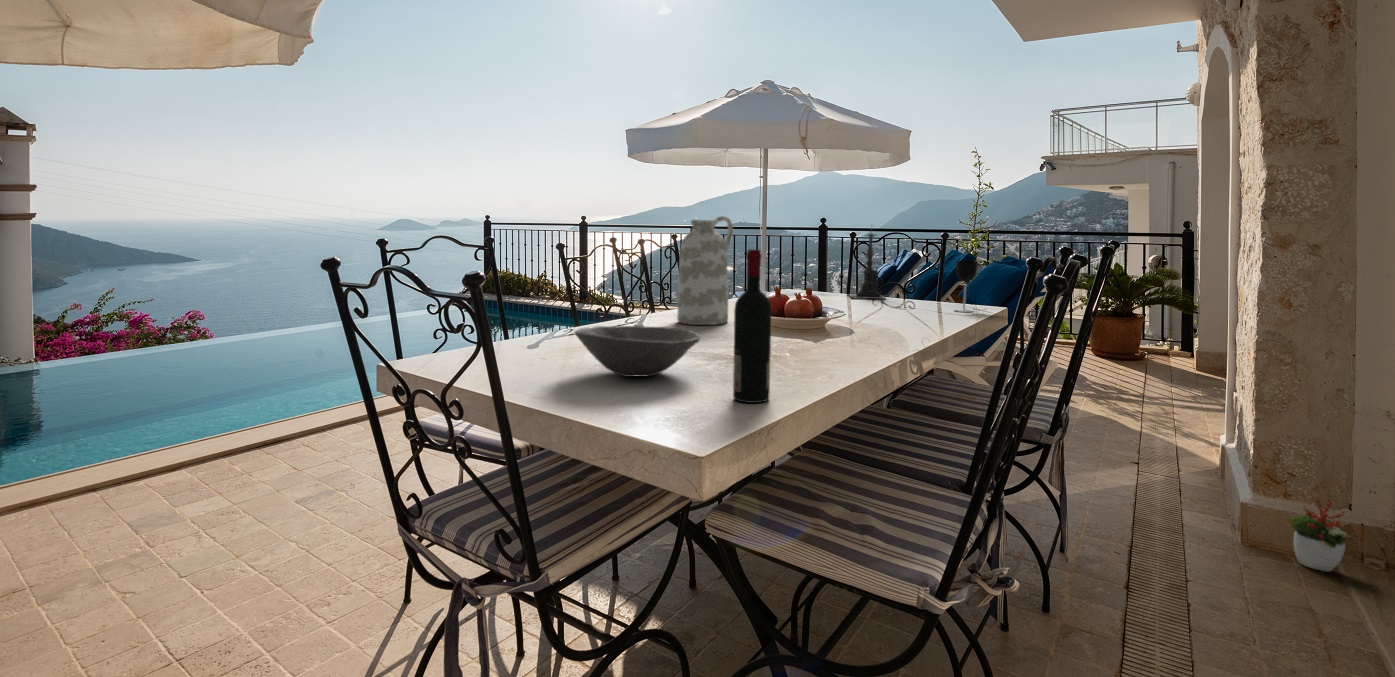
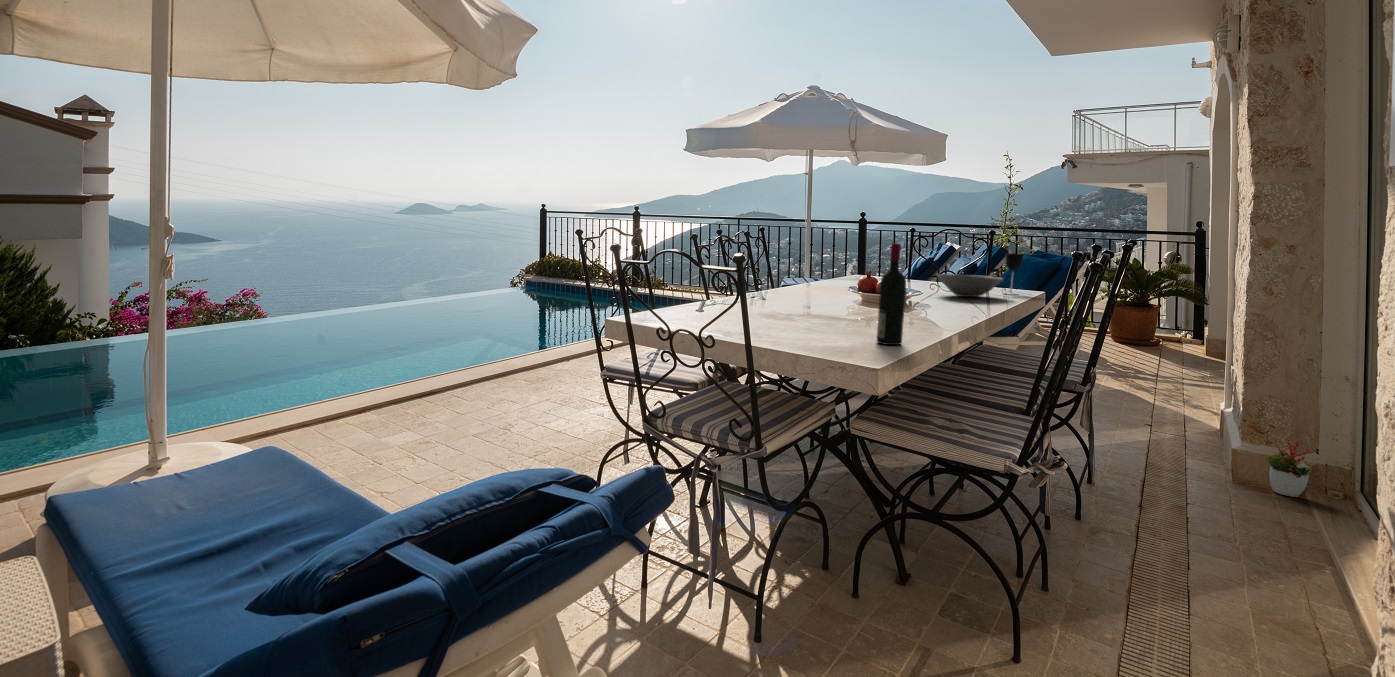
vase: present [677,216,733,325] -> none [787,216,833,301]
candle holder: present [850,232,885,299] -> none [909,222,943,285]
bowl: present [575,326,700,377] -> present [937,274,1003,297]

